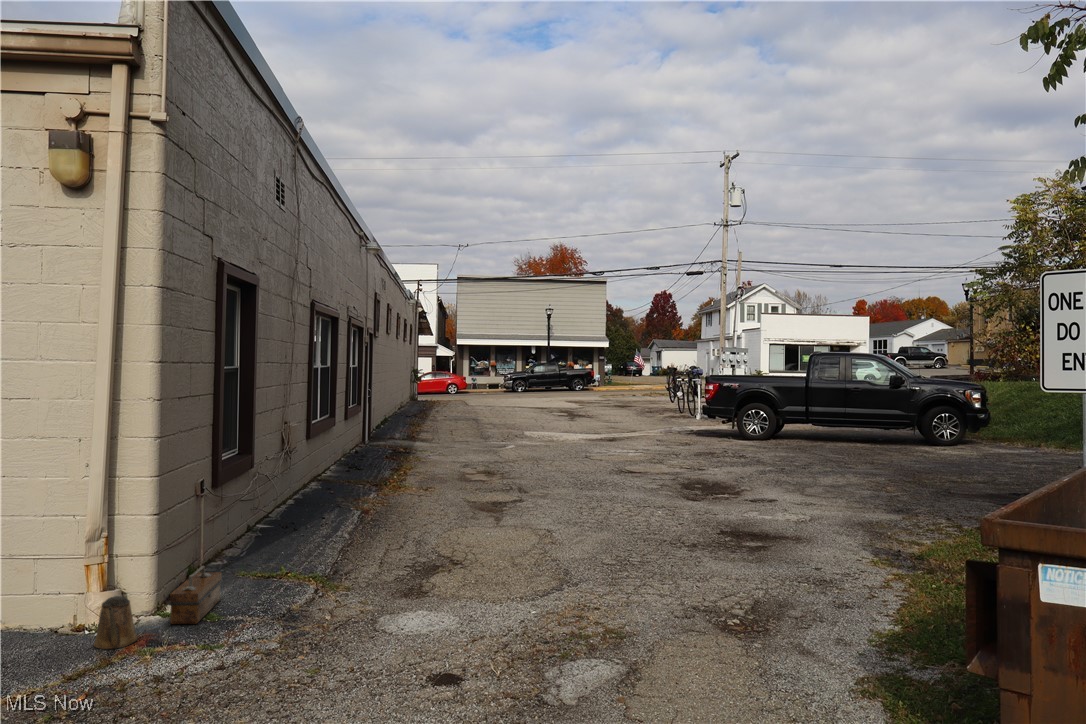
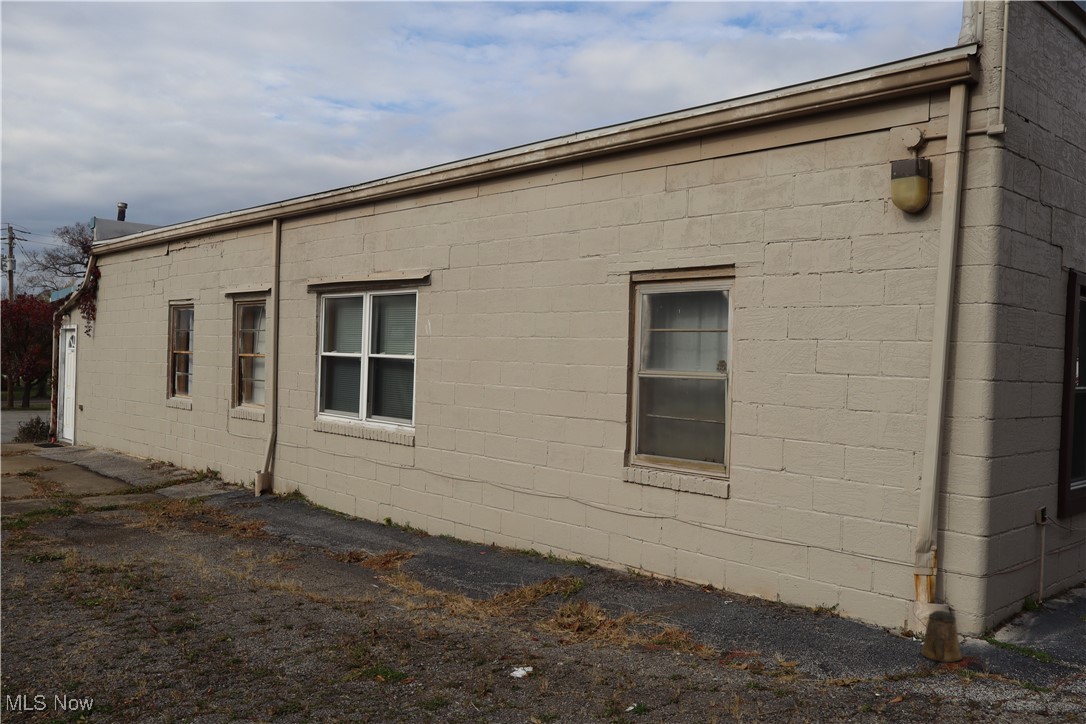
toolbox: present [168,566,223,624] -> none [995,601,1062,661]

